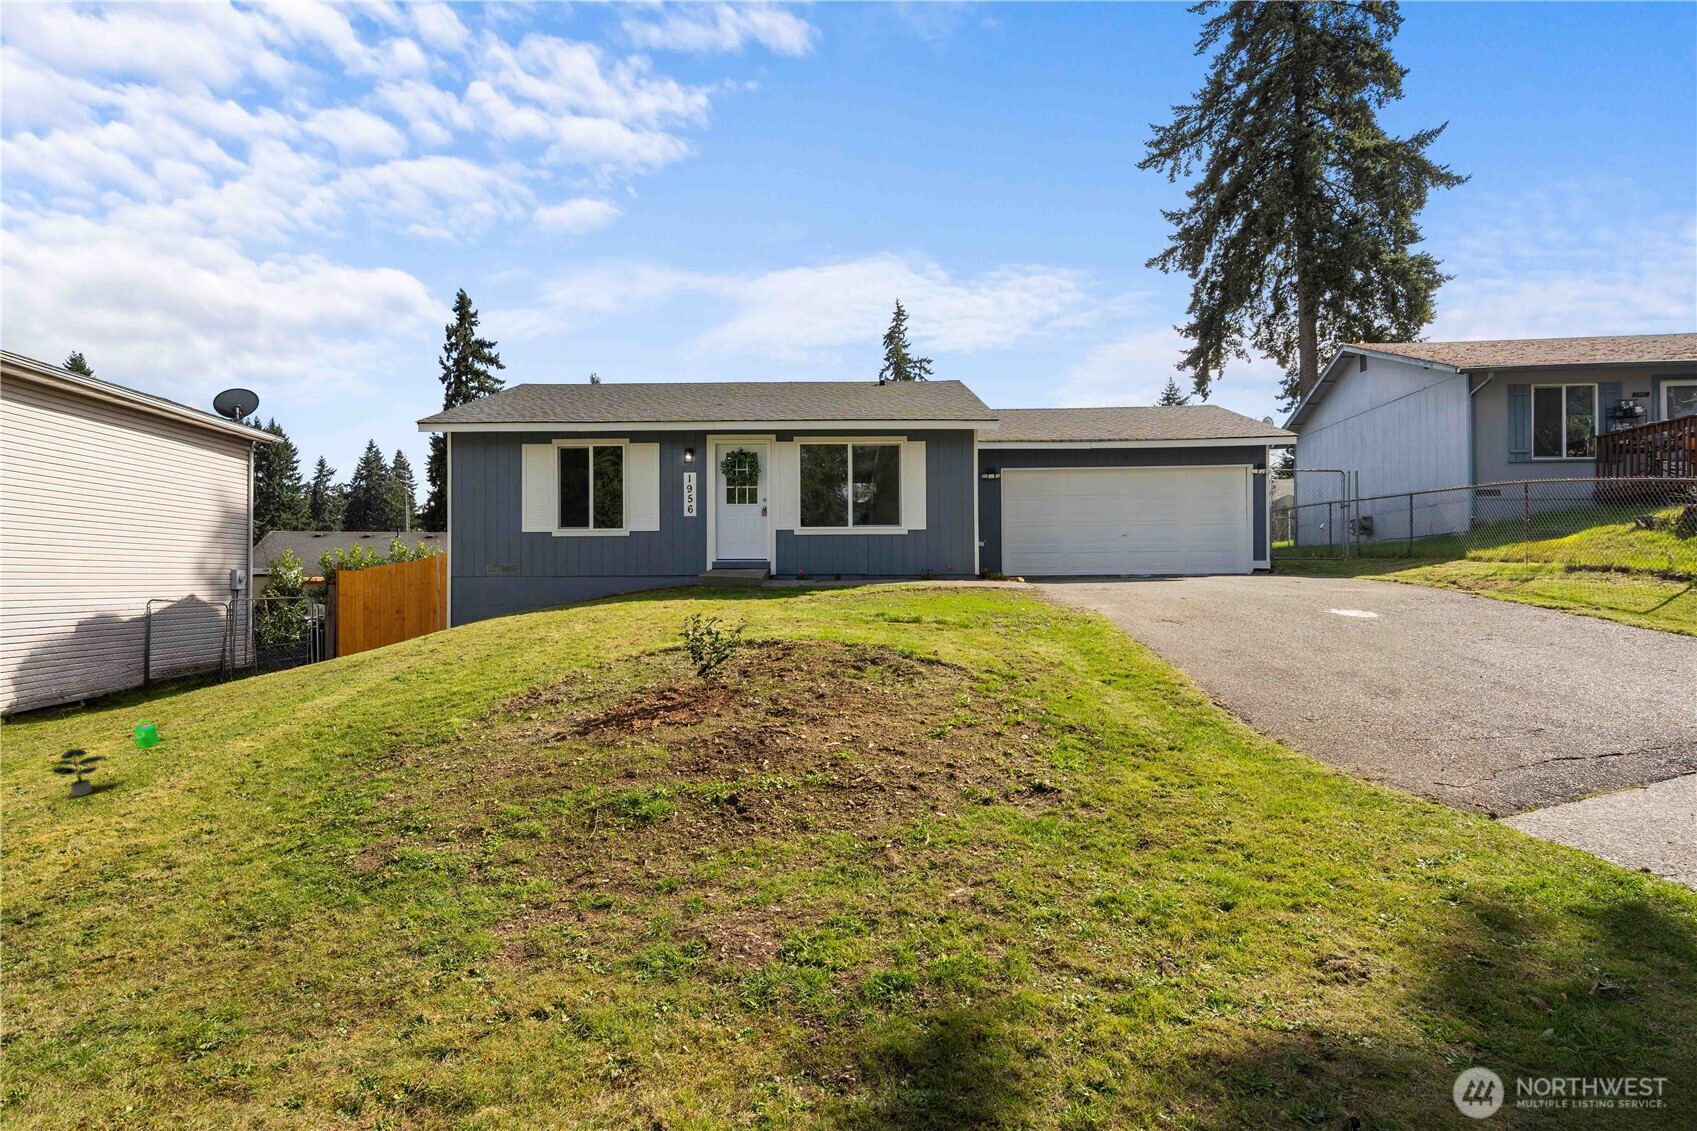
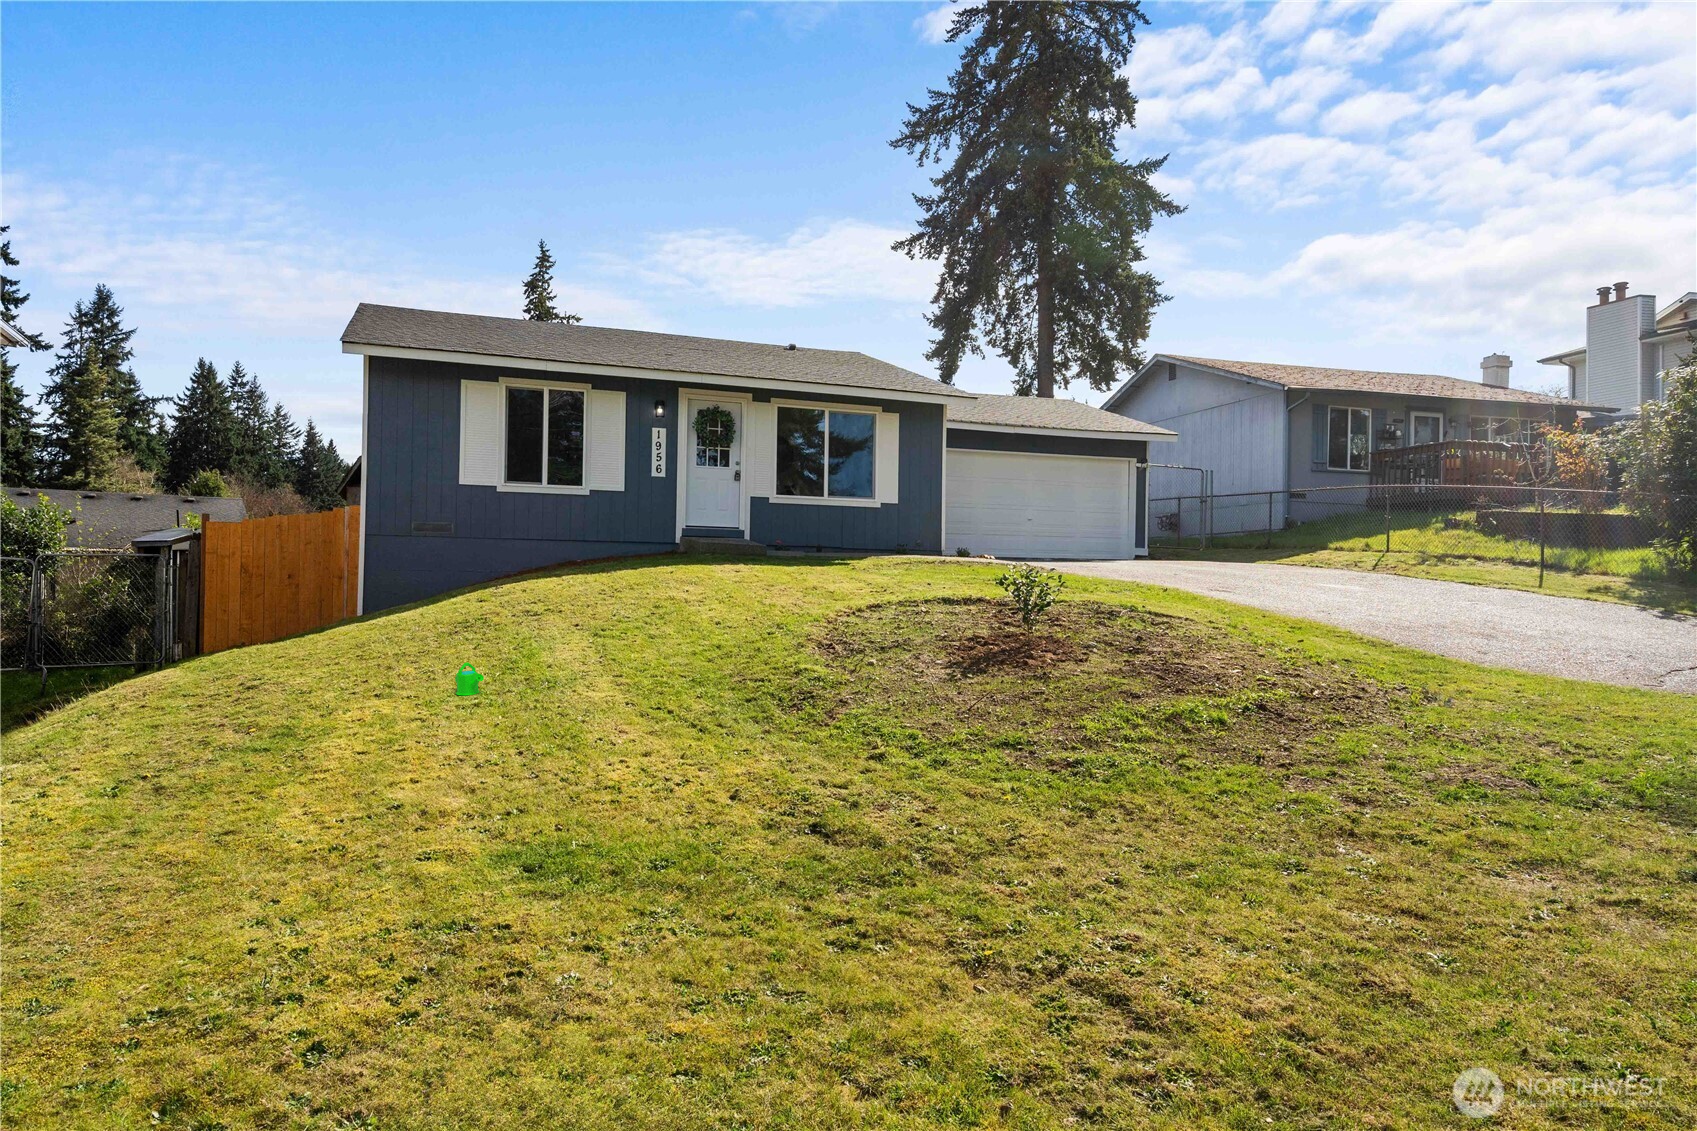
potted plant: present [52,749,106,796] -> none [550,671,598,721]

